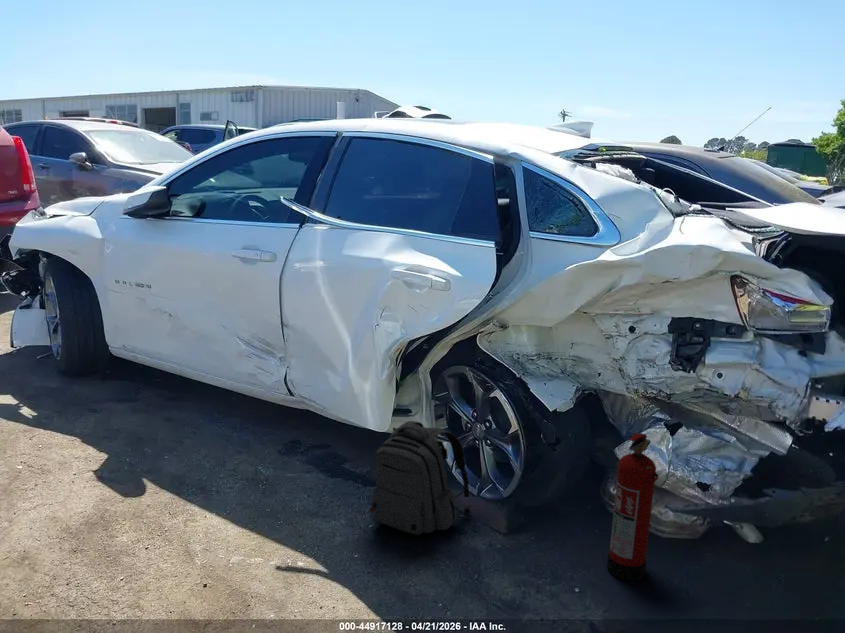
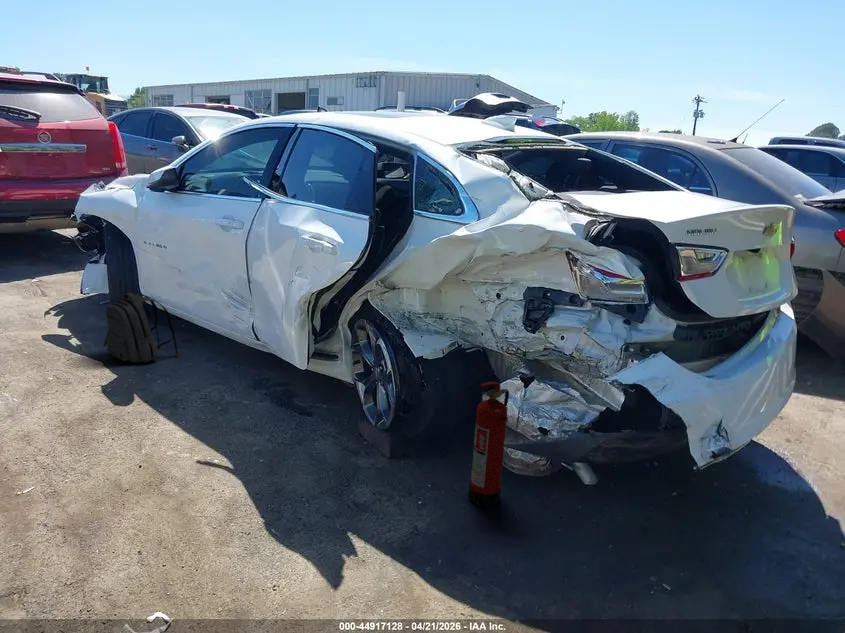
backpack: present [369,421,470,535] -> present [104,293,178,362]

